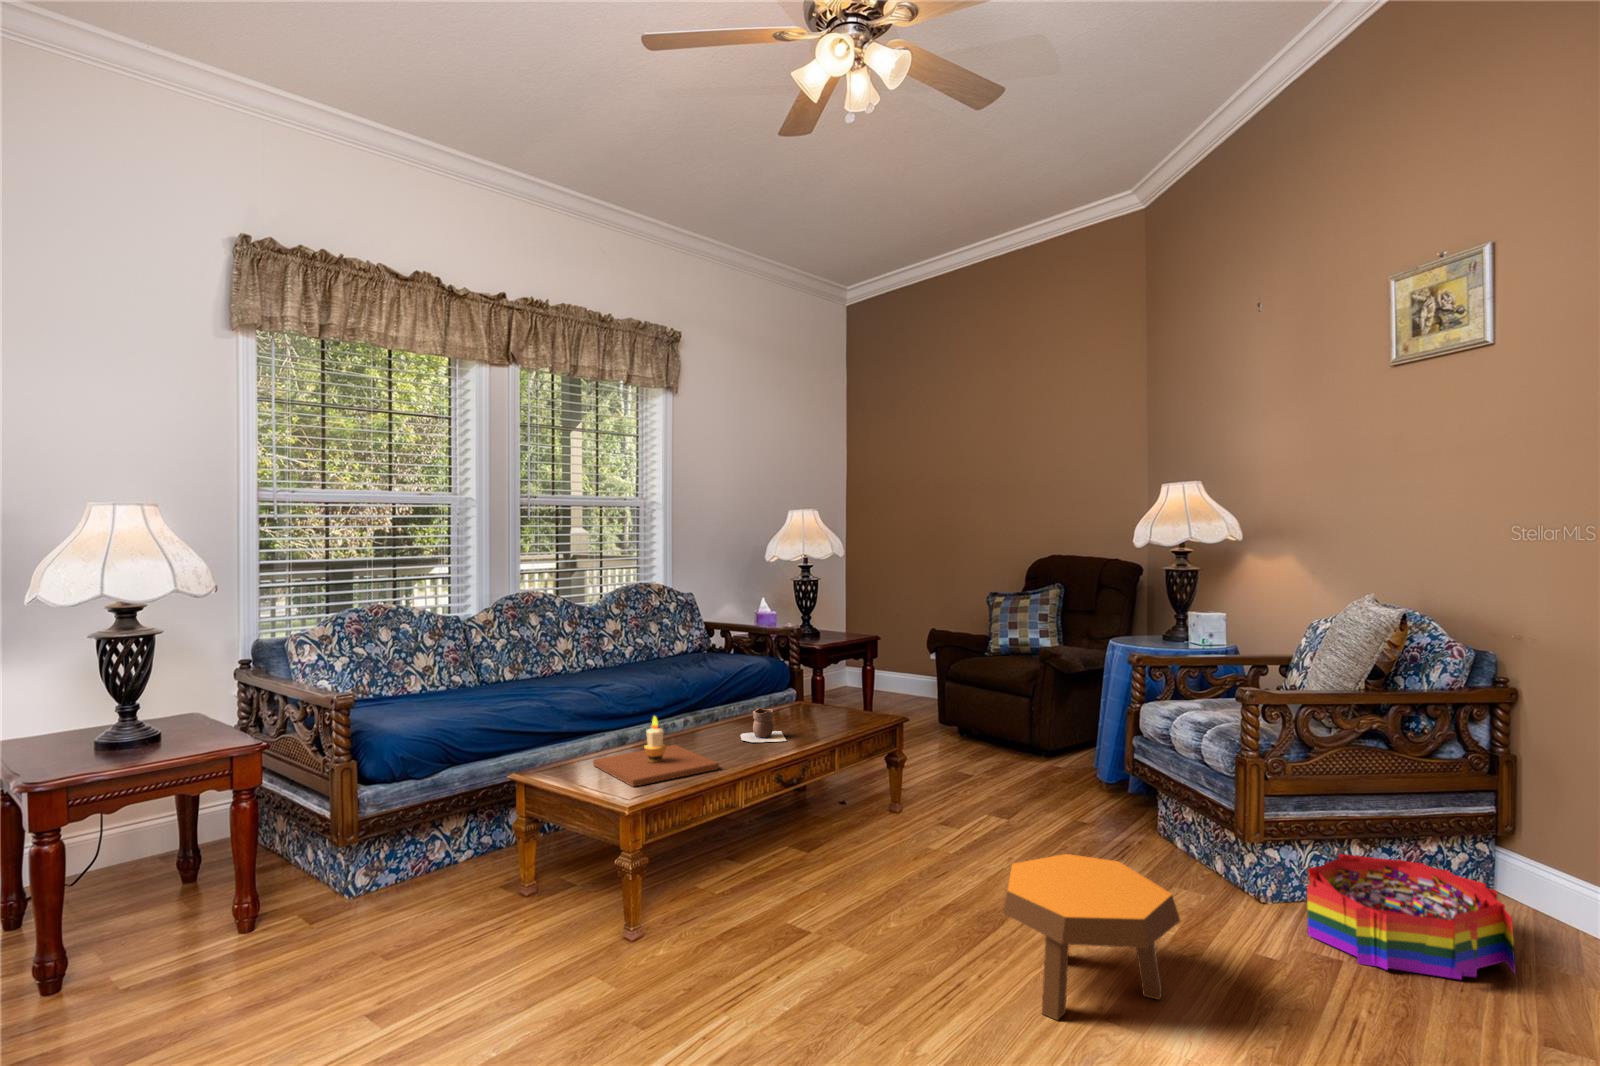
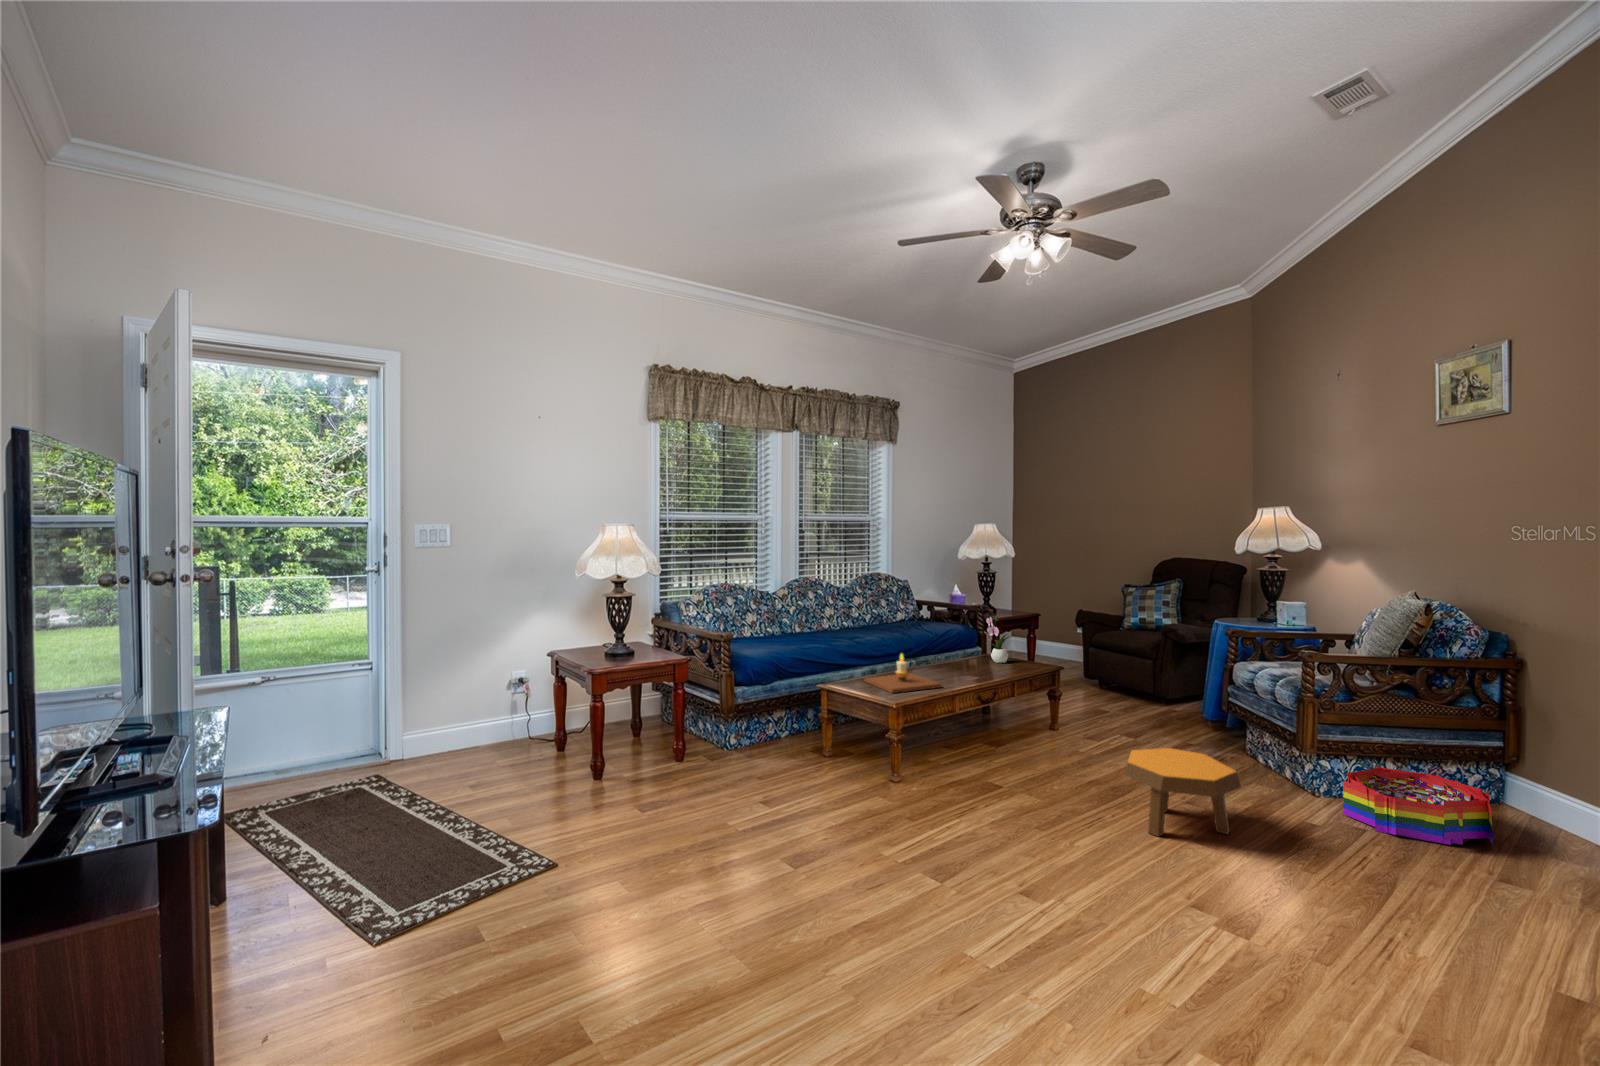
flower arrangement: none [799,635,834,717] -> present [986,610,1010,663]
vase: present [740,708,786,742] -> none [950,654,981,675]

